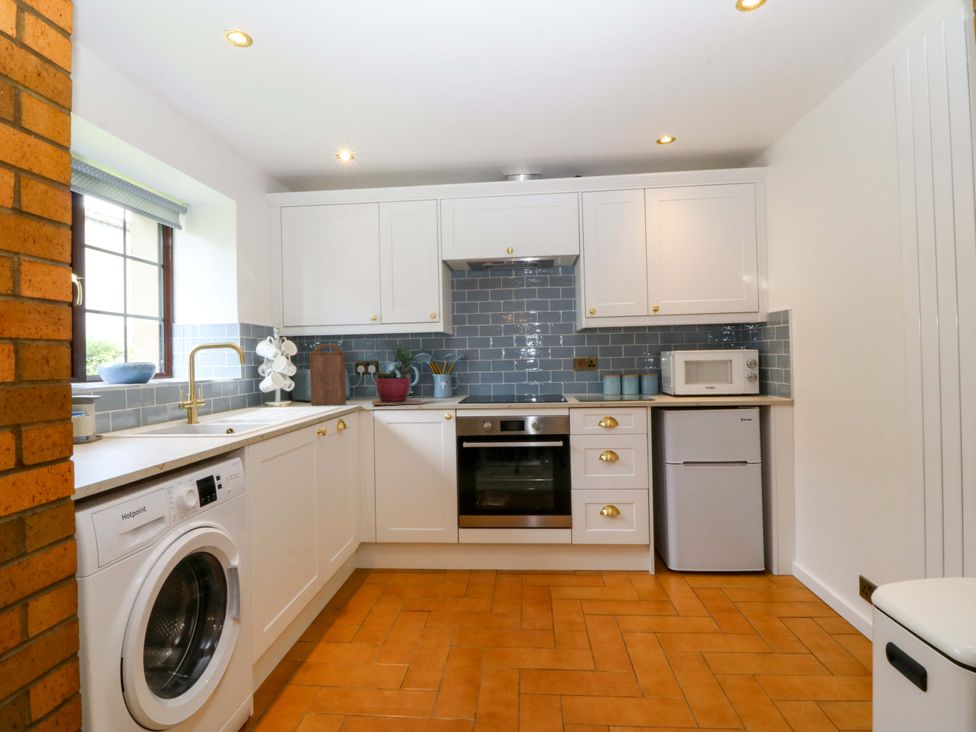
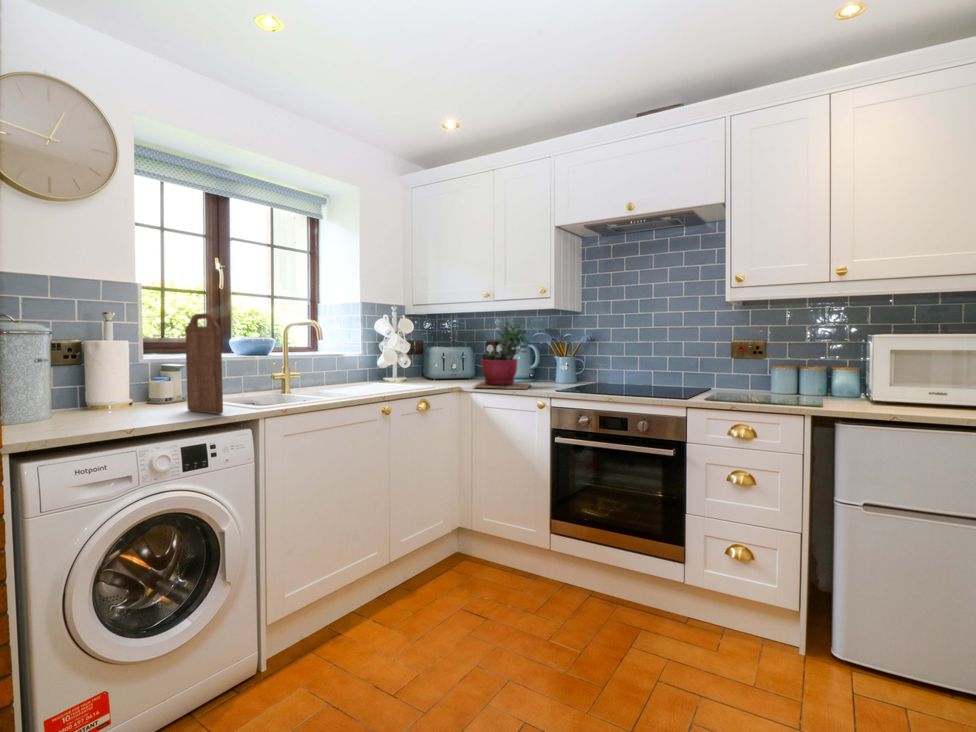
cutting board: present [310,344,346,405] -> present [185,313,223,414]

